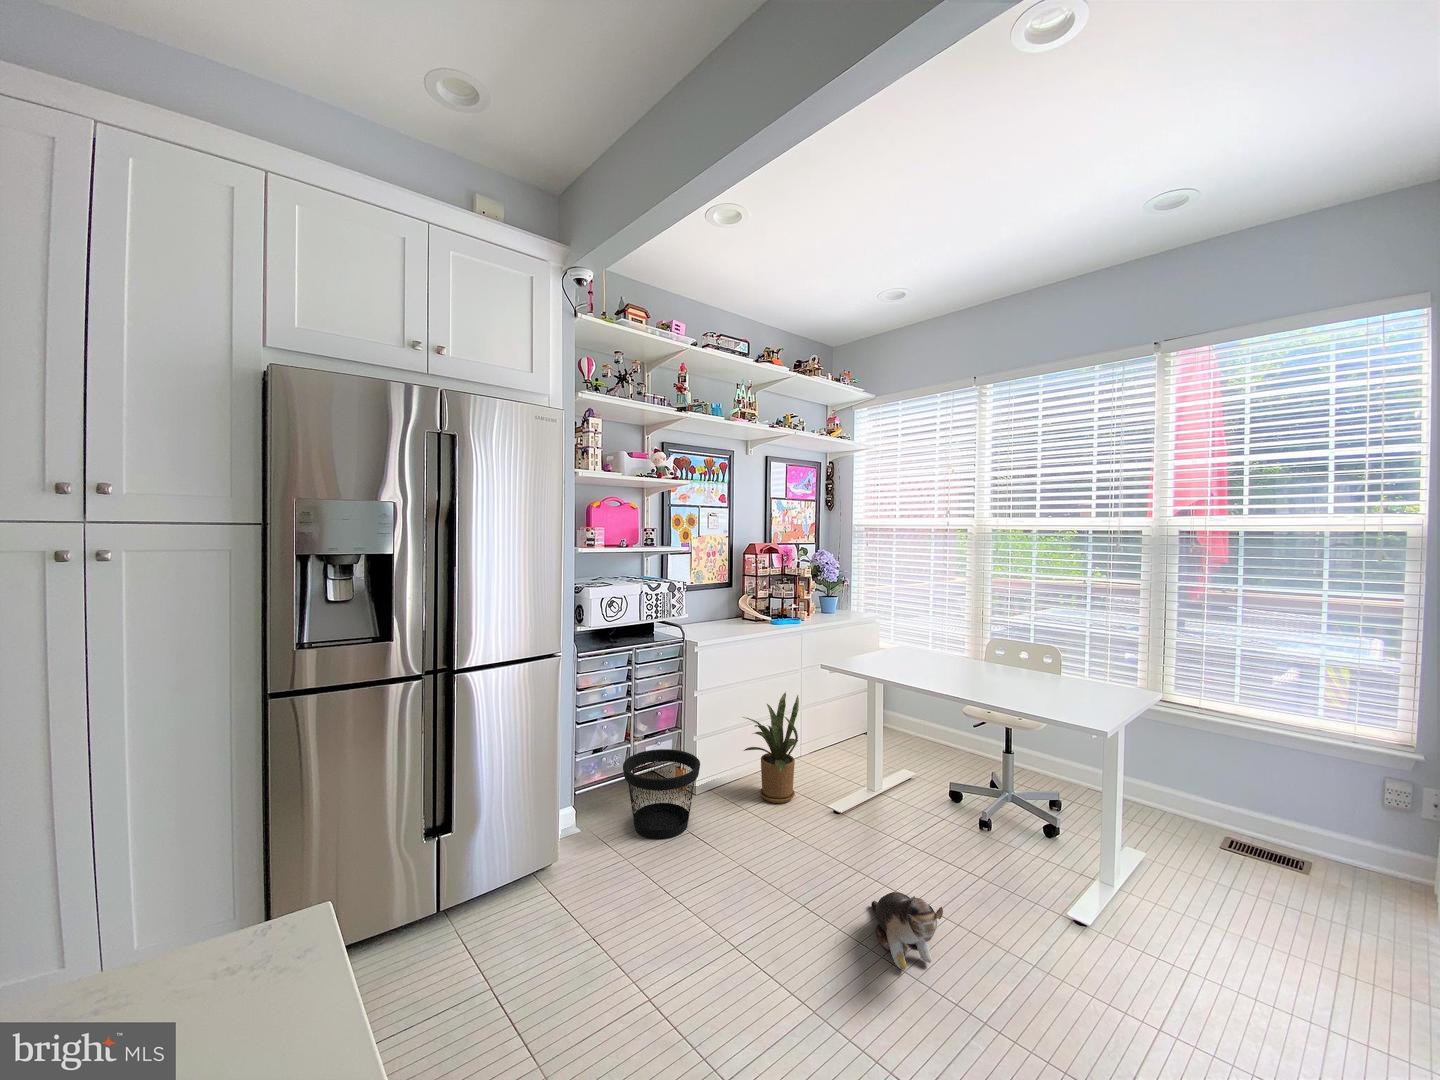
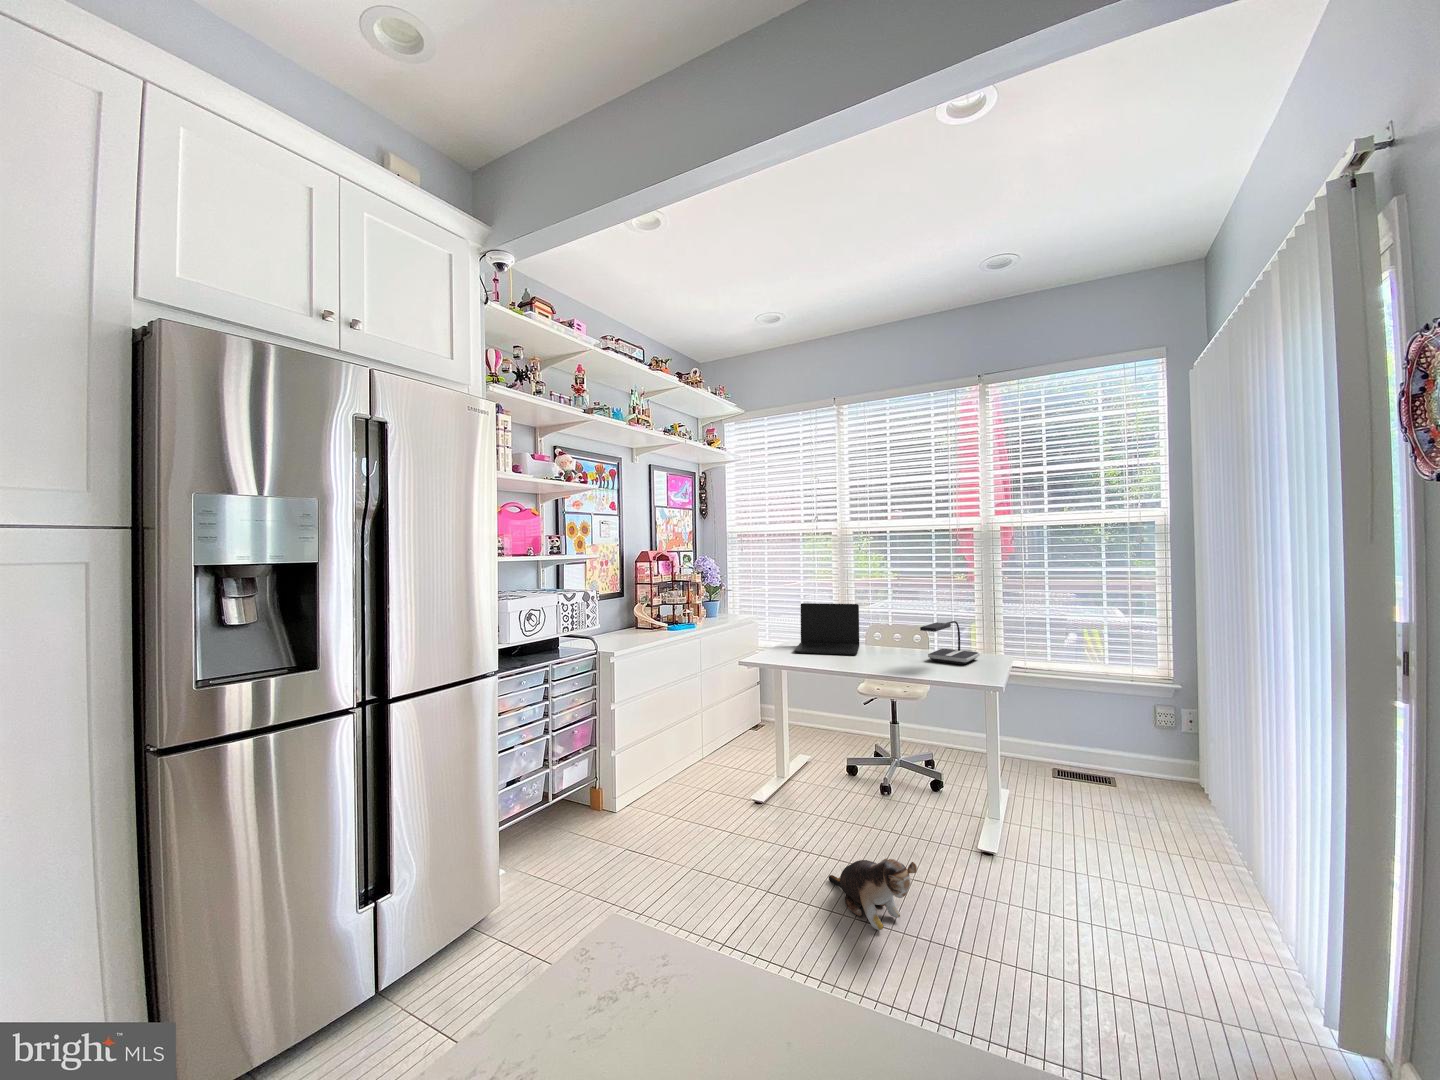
laptop: none [890,608,972,670] -> present [794,603,859,655]
desk lamp: none [1020,643,1110,696] -> present [920,621,980,665]
house plant: present [744,692,799,803] -> none [657,694,720,806]
wastebasket: present [623,749,700,839] -> none [549,767,634,866]

